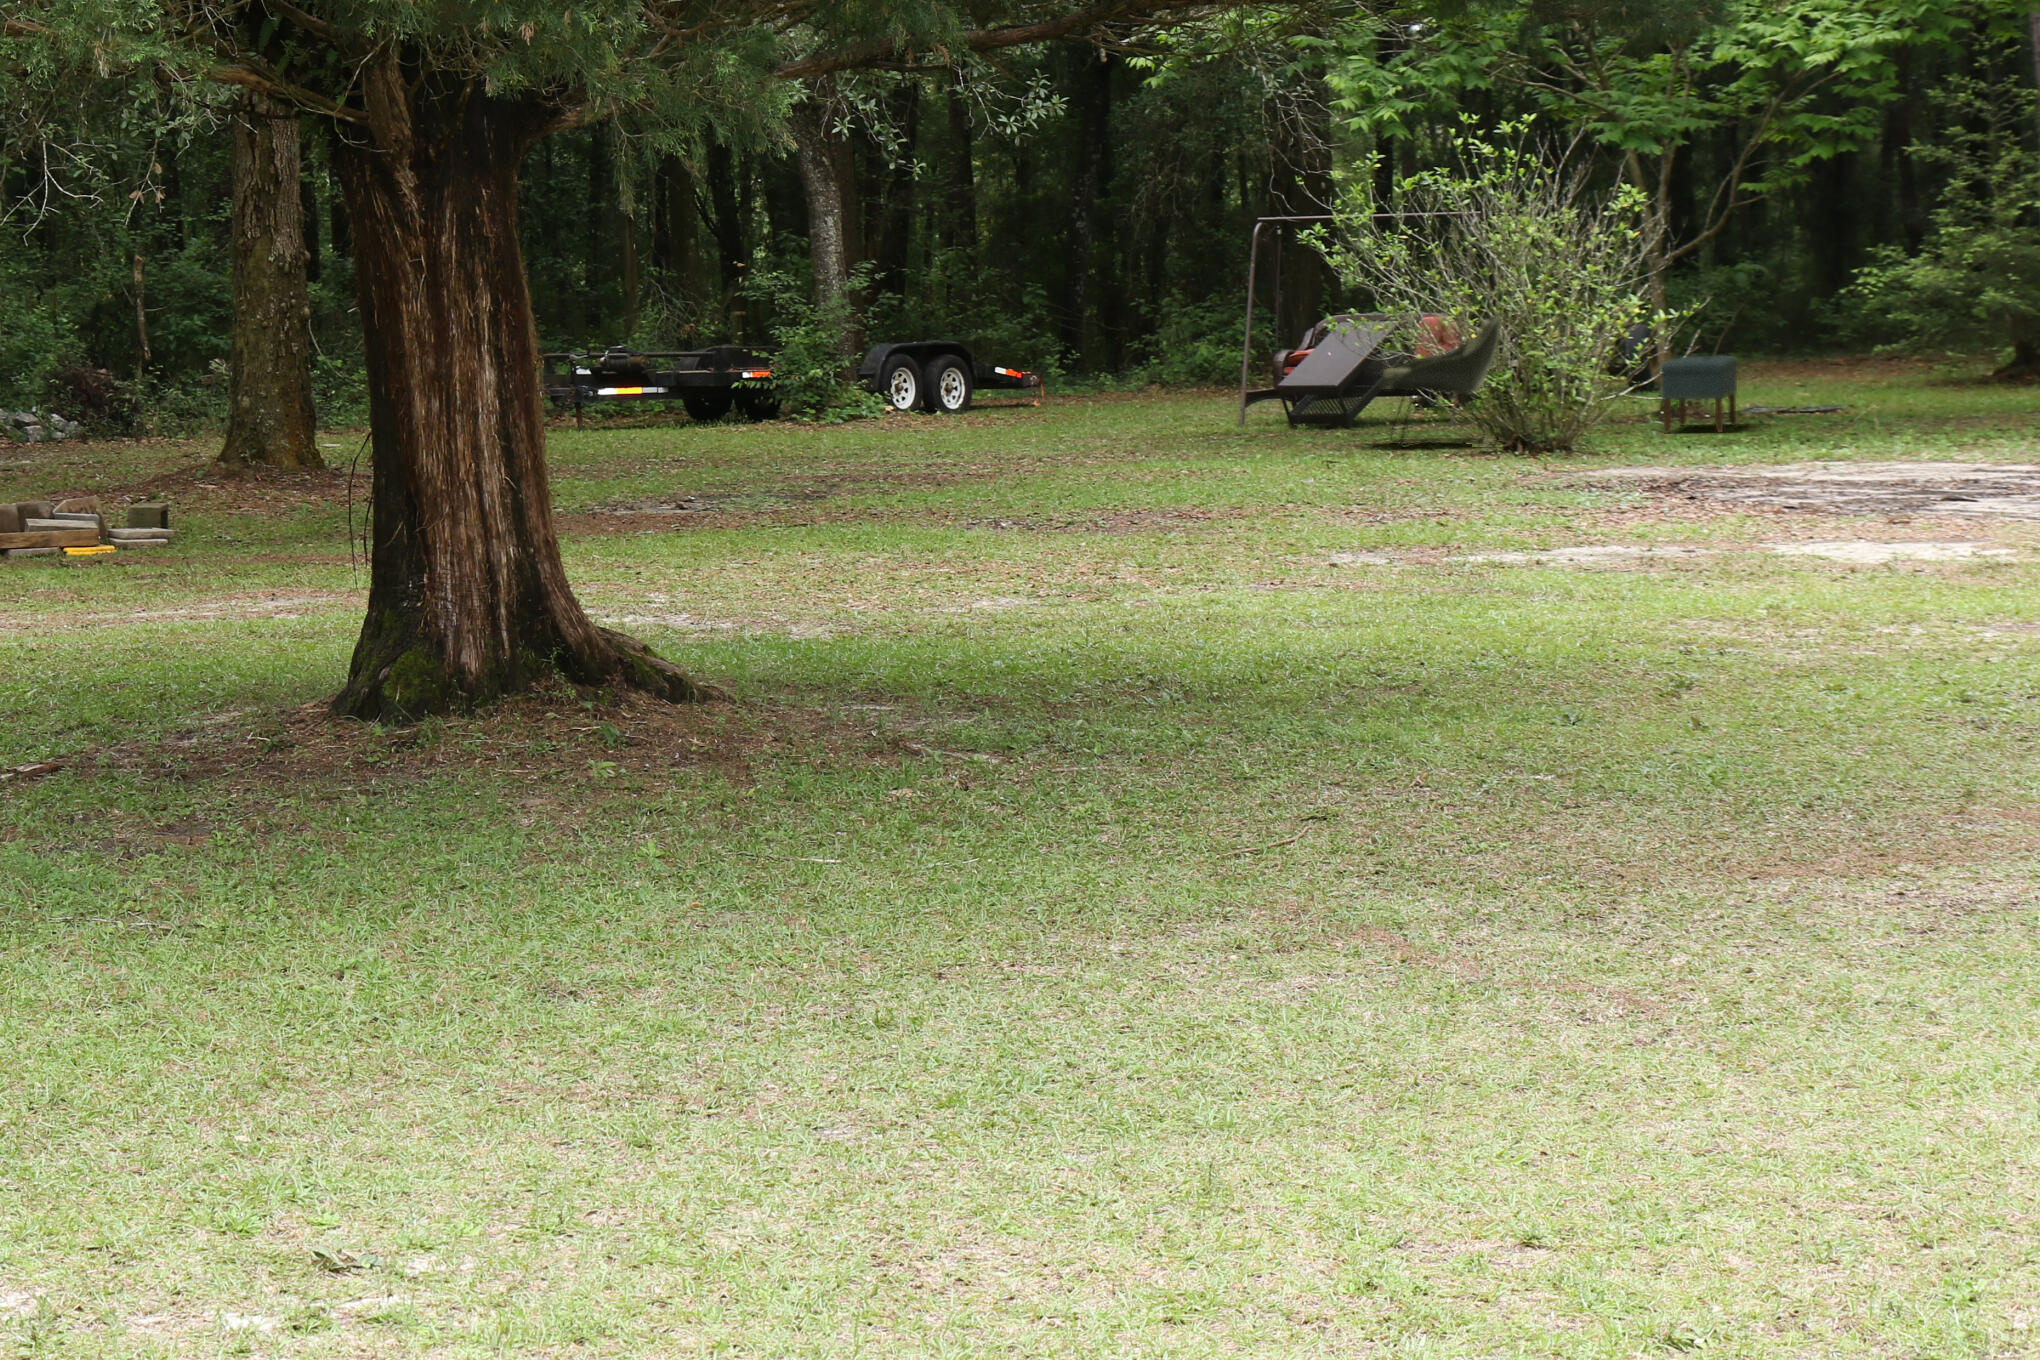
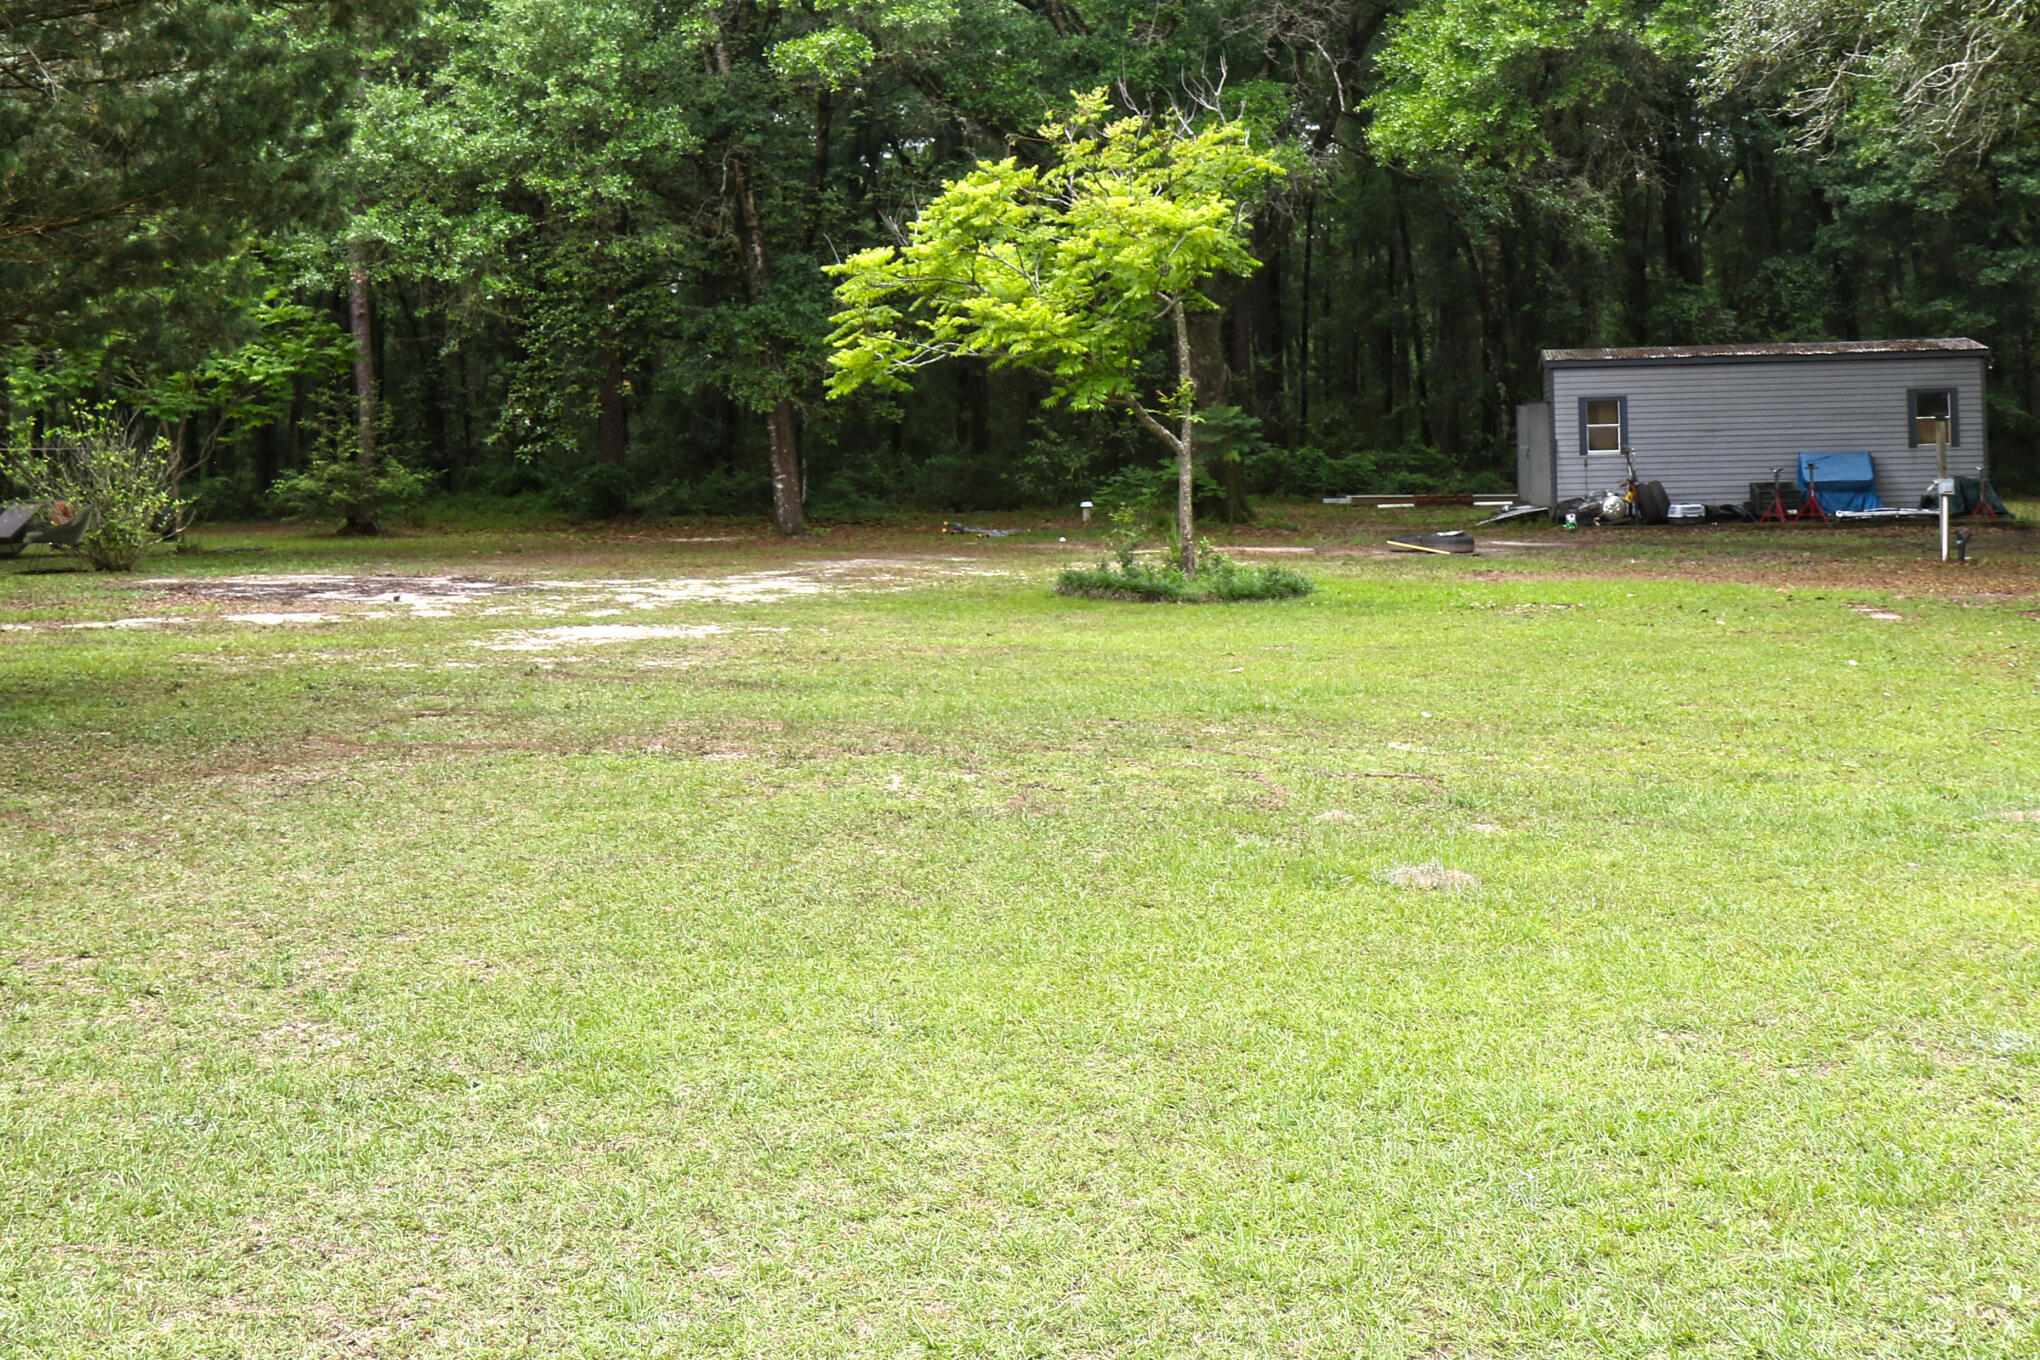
bench: present [1660,356,1738,433] -> none [175,522,215,561]

